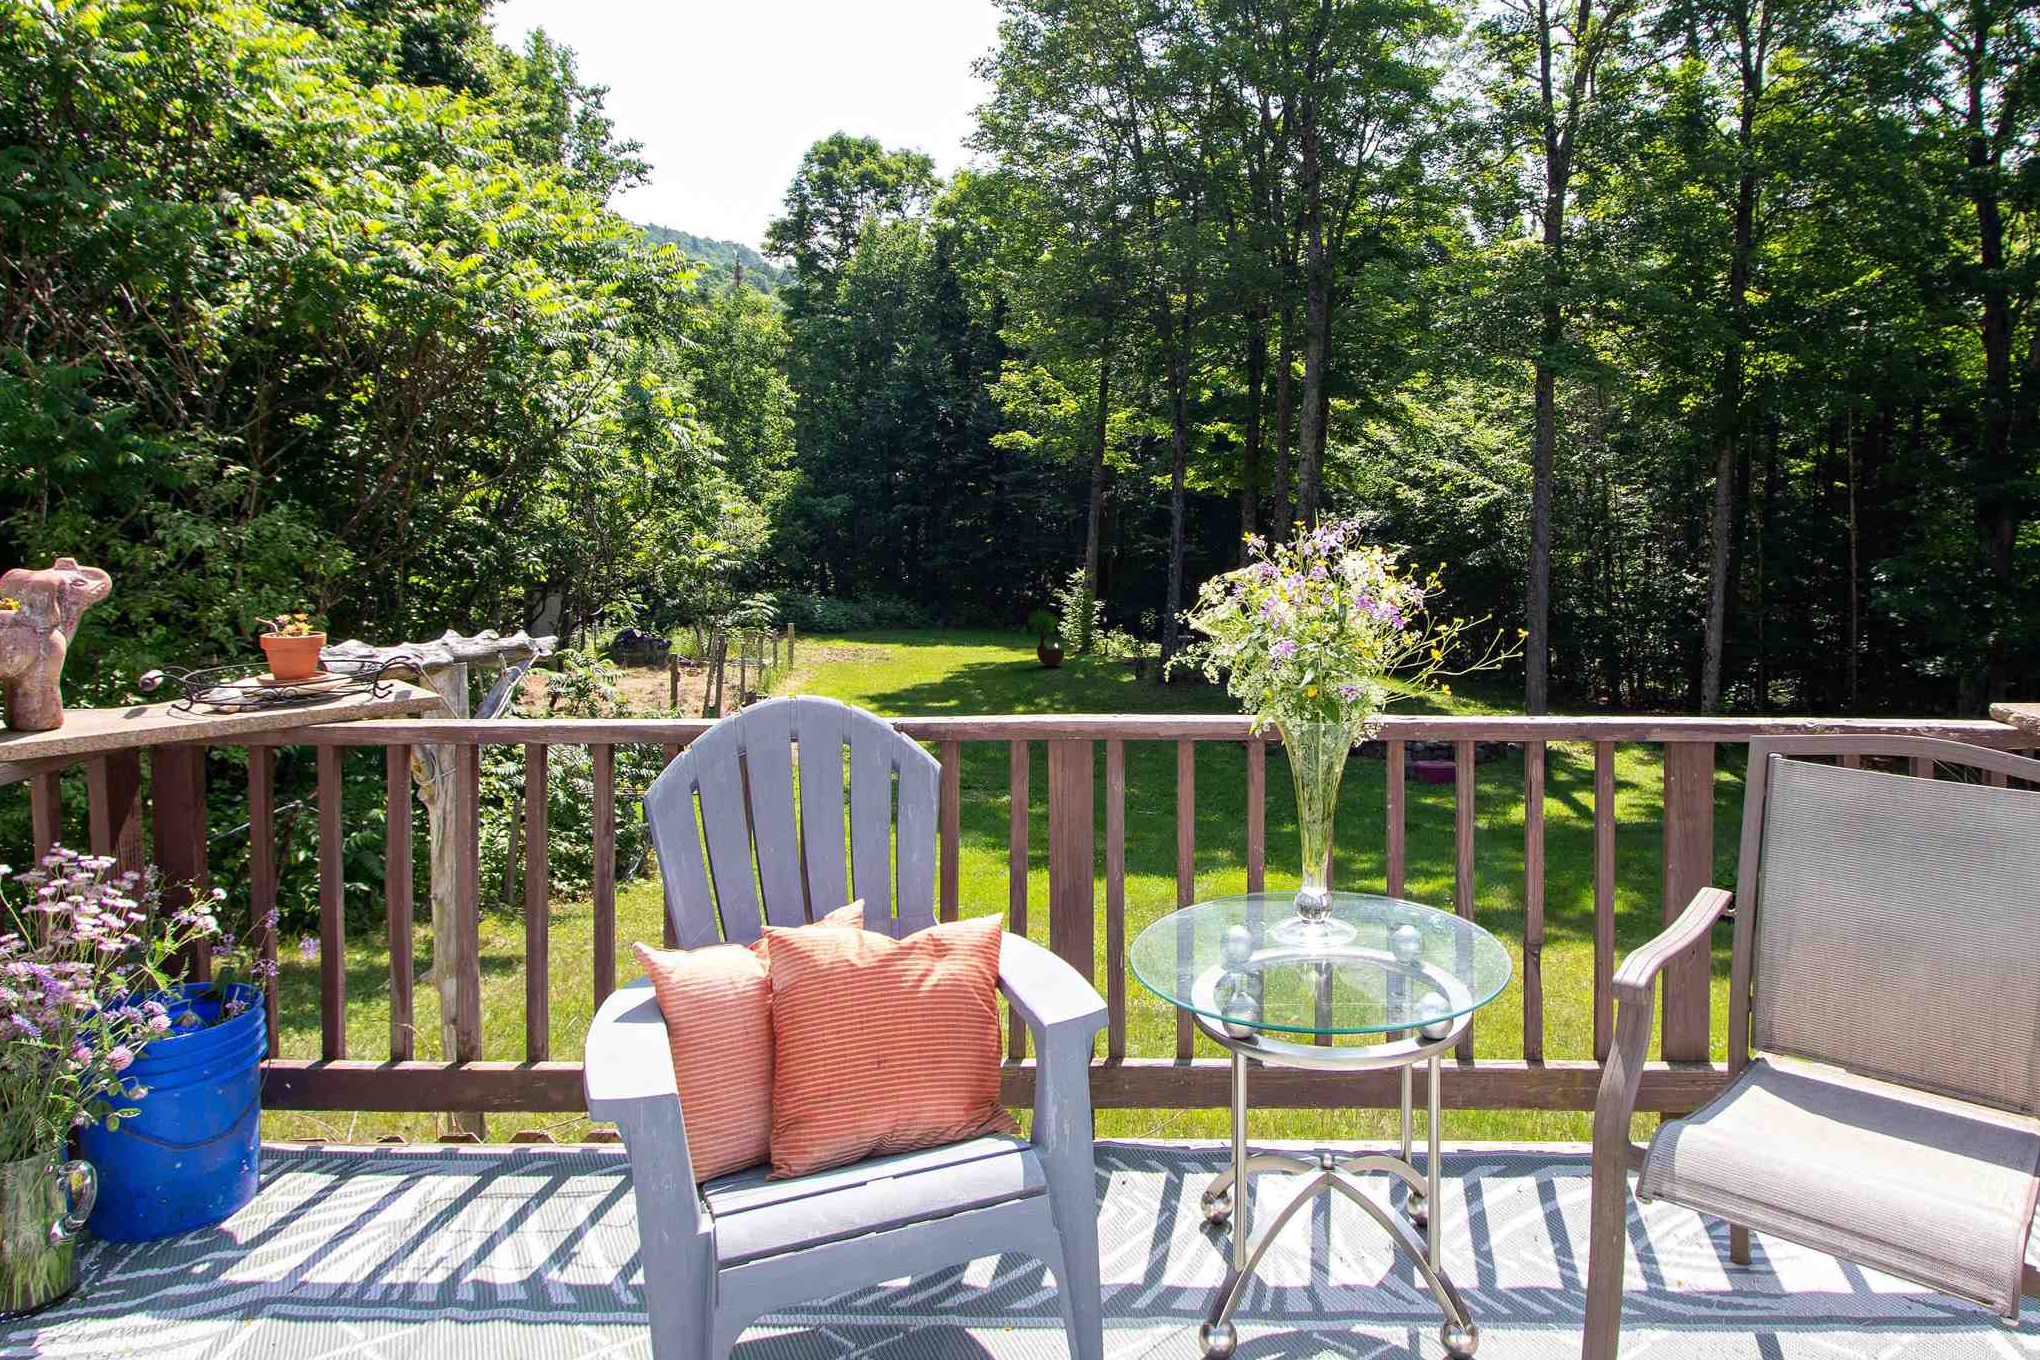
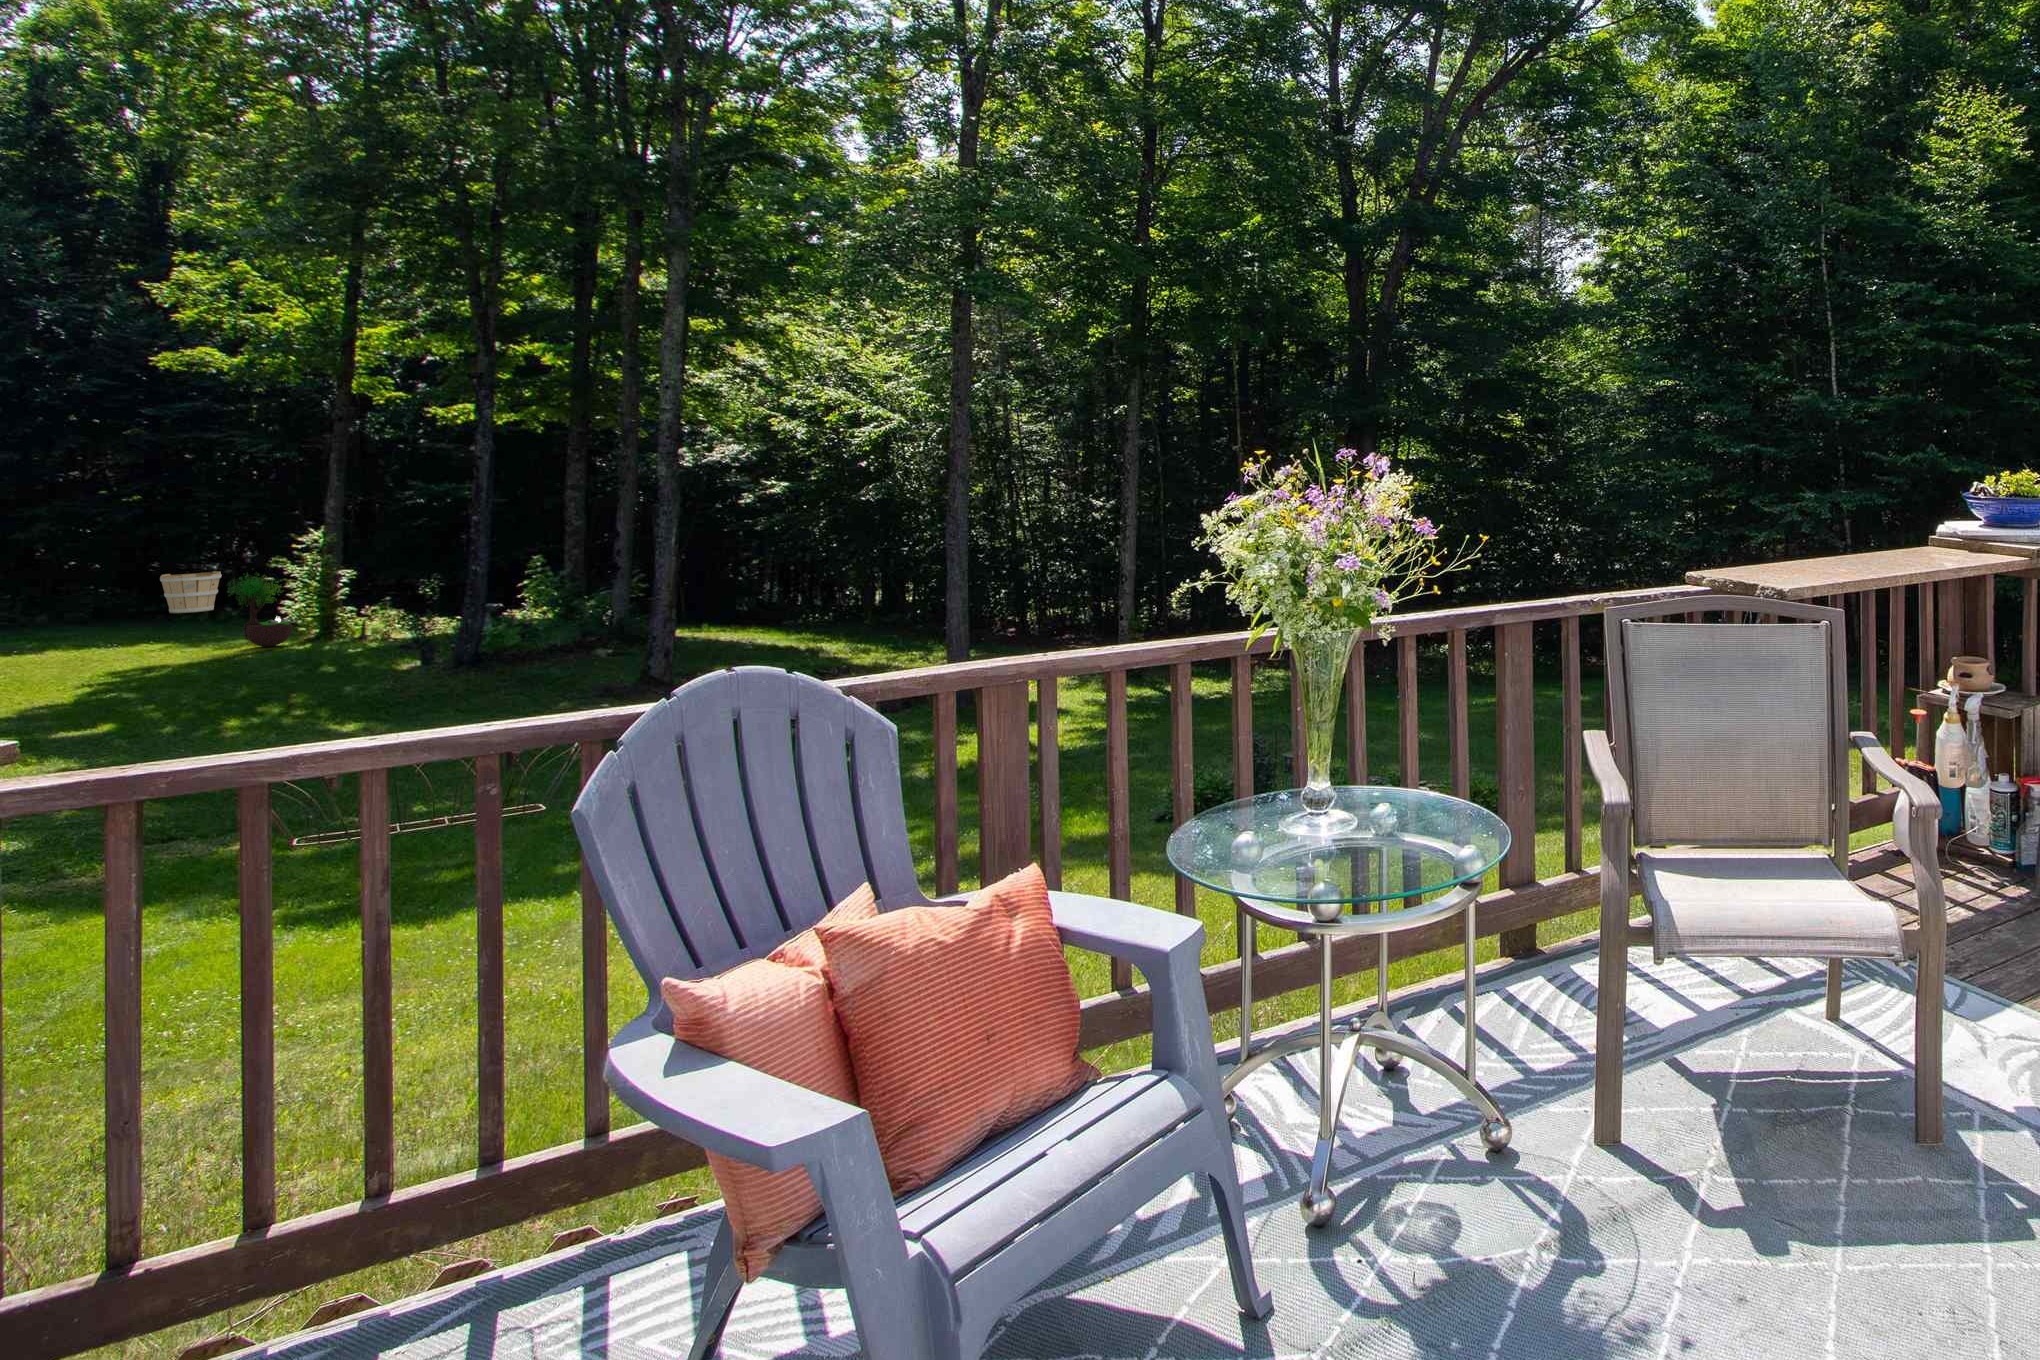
wooden bucket: none [994,605,1028,635] -> present [160,571,222,613]

